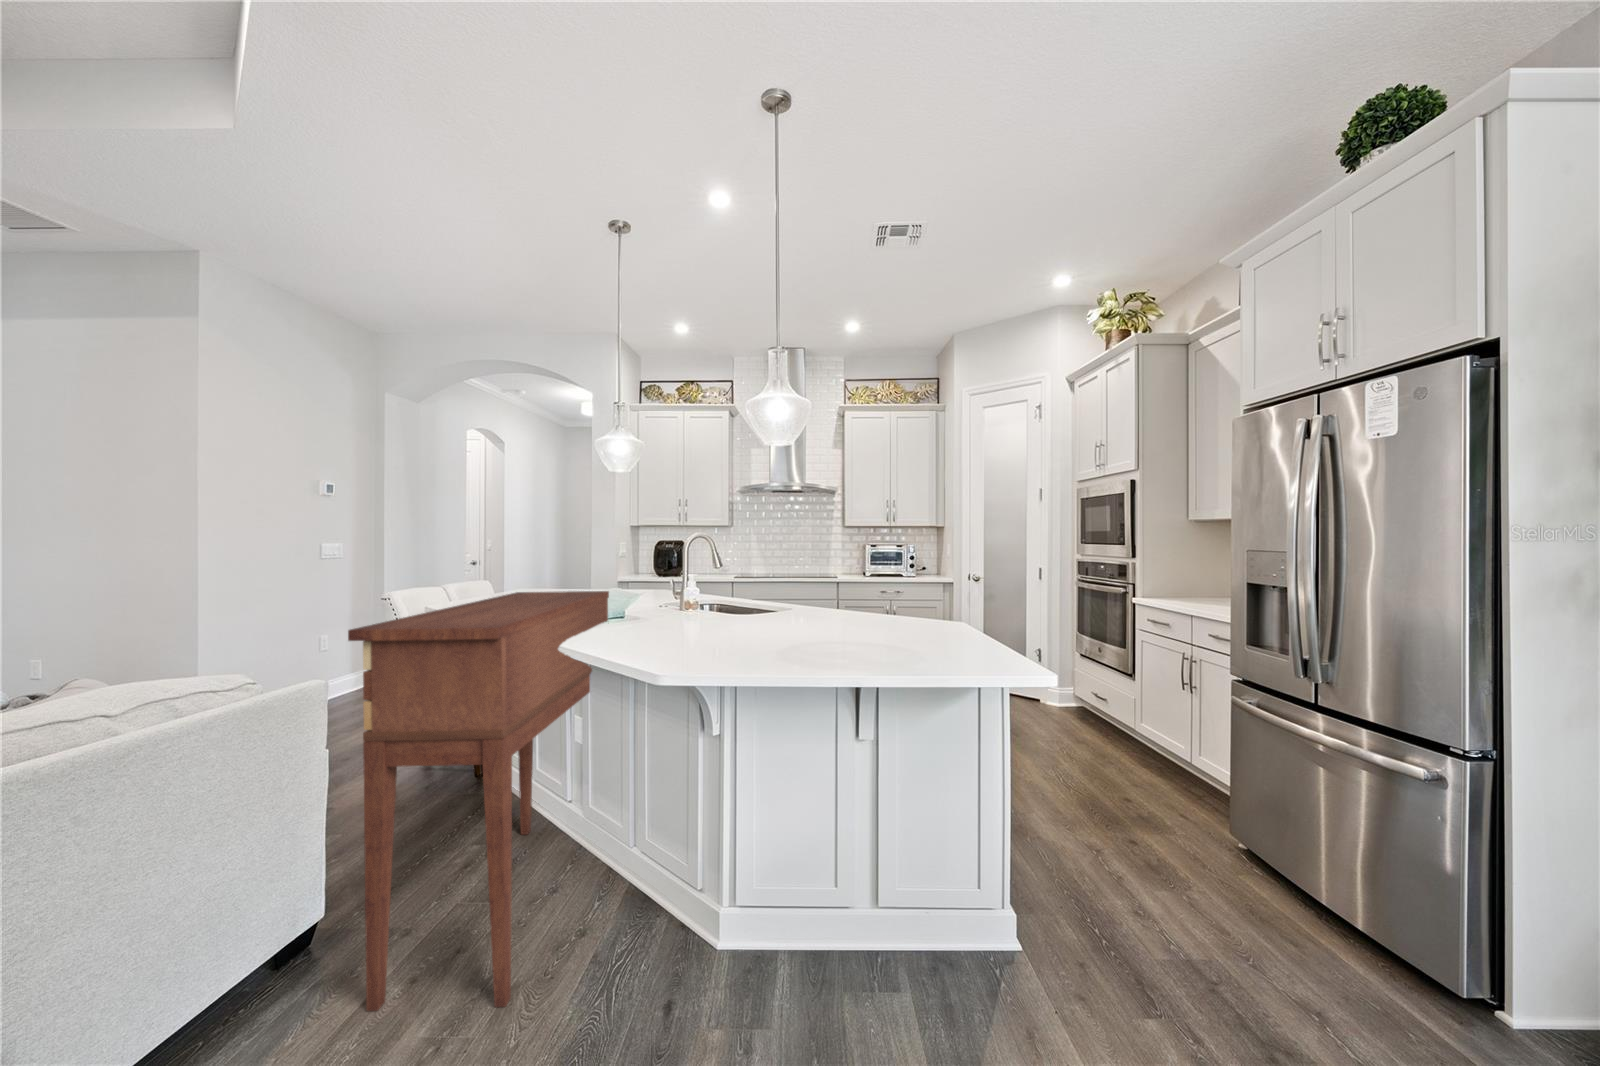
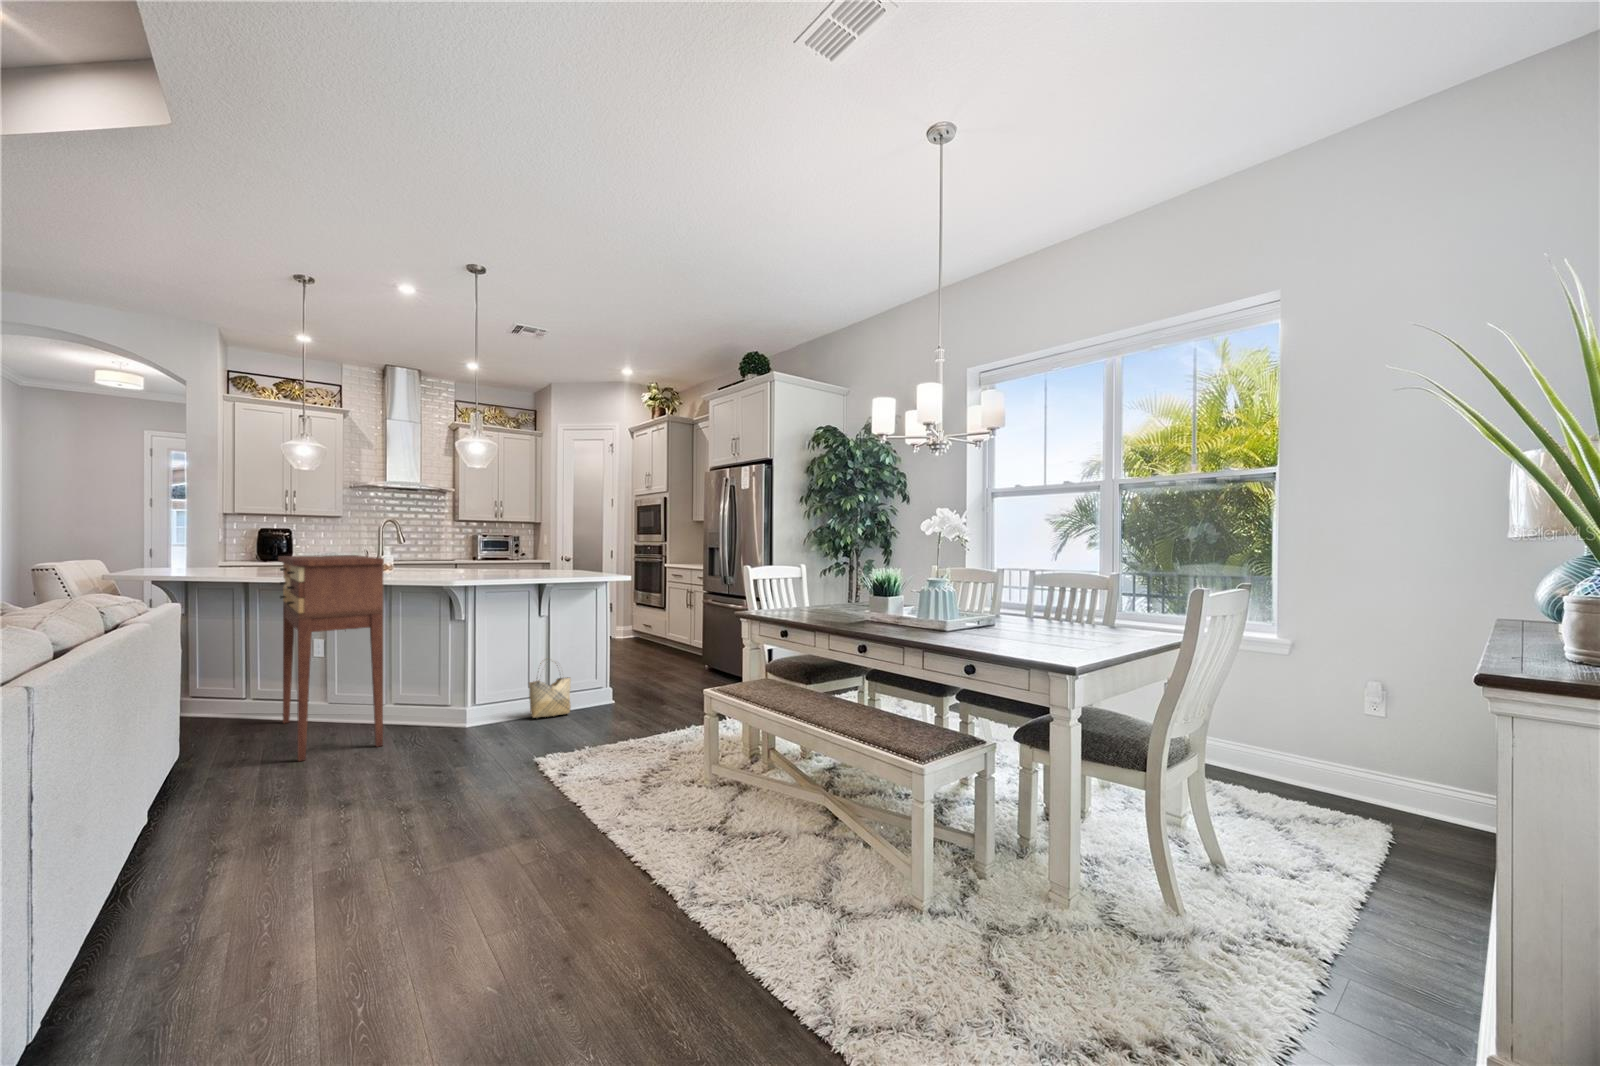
woven basket: none [792,857,891,1020] -> present [529,659,571,718]

